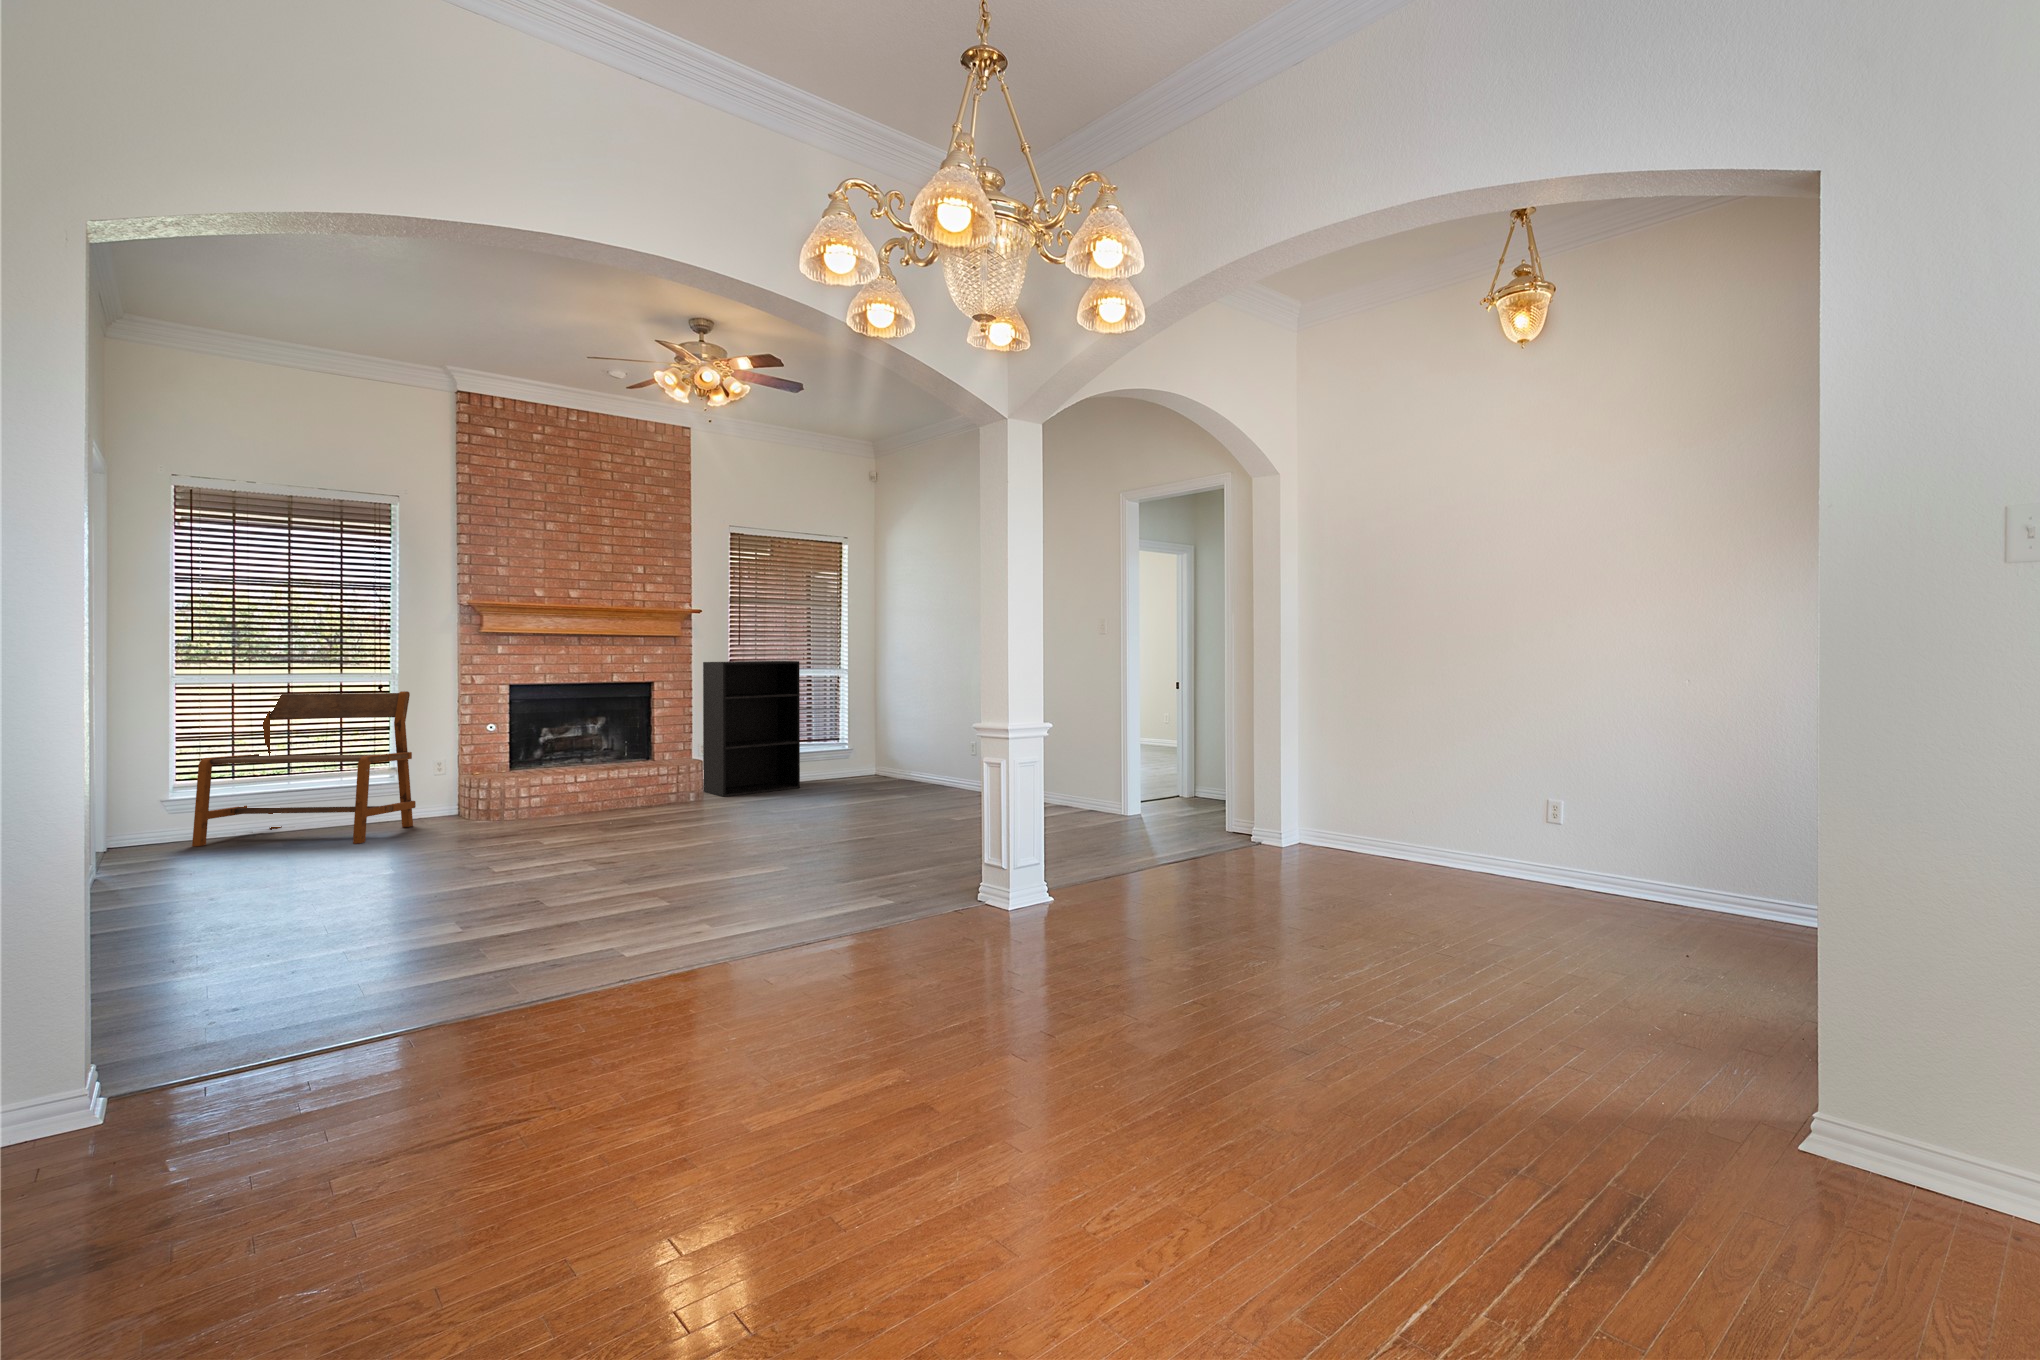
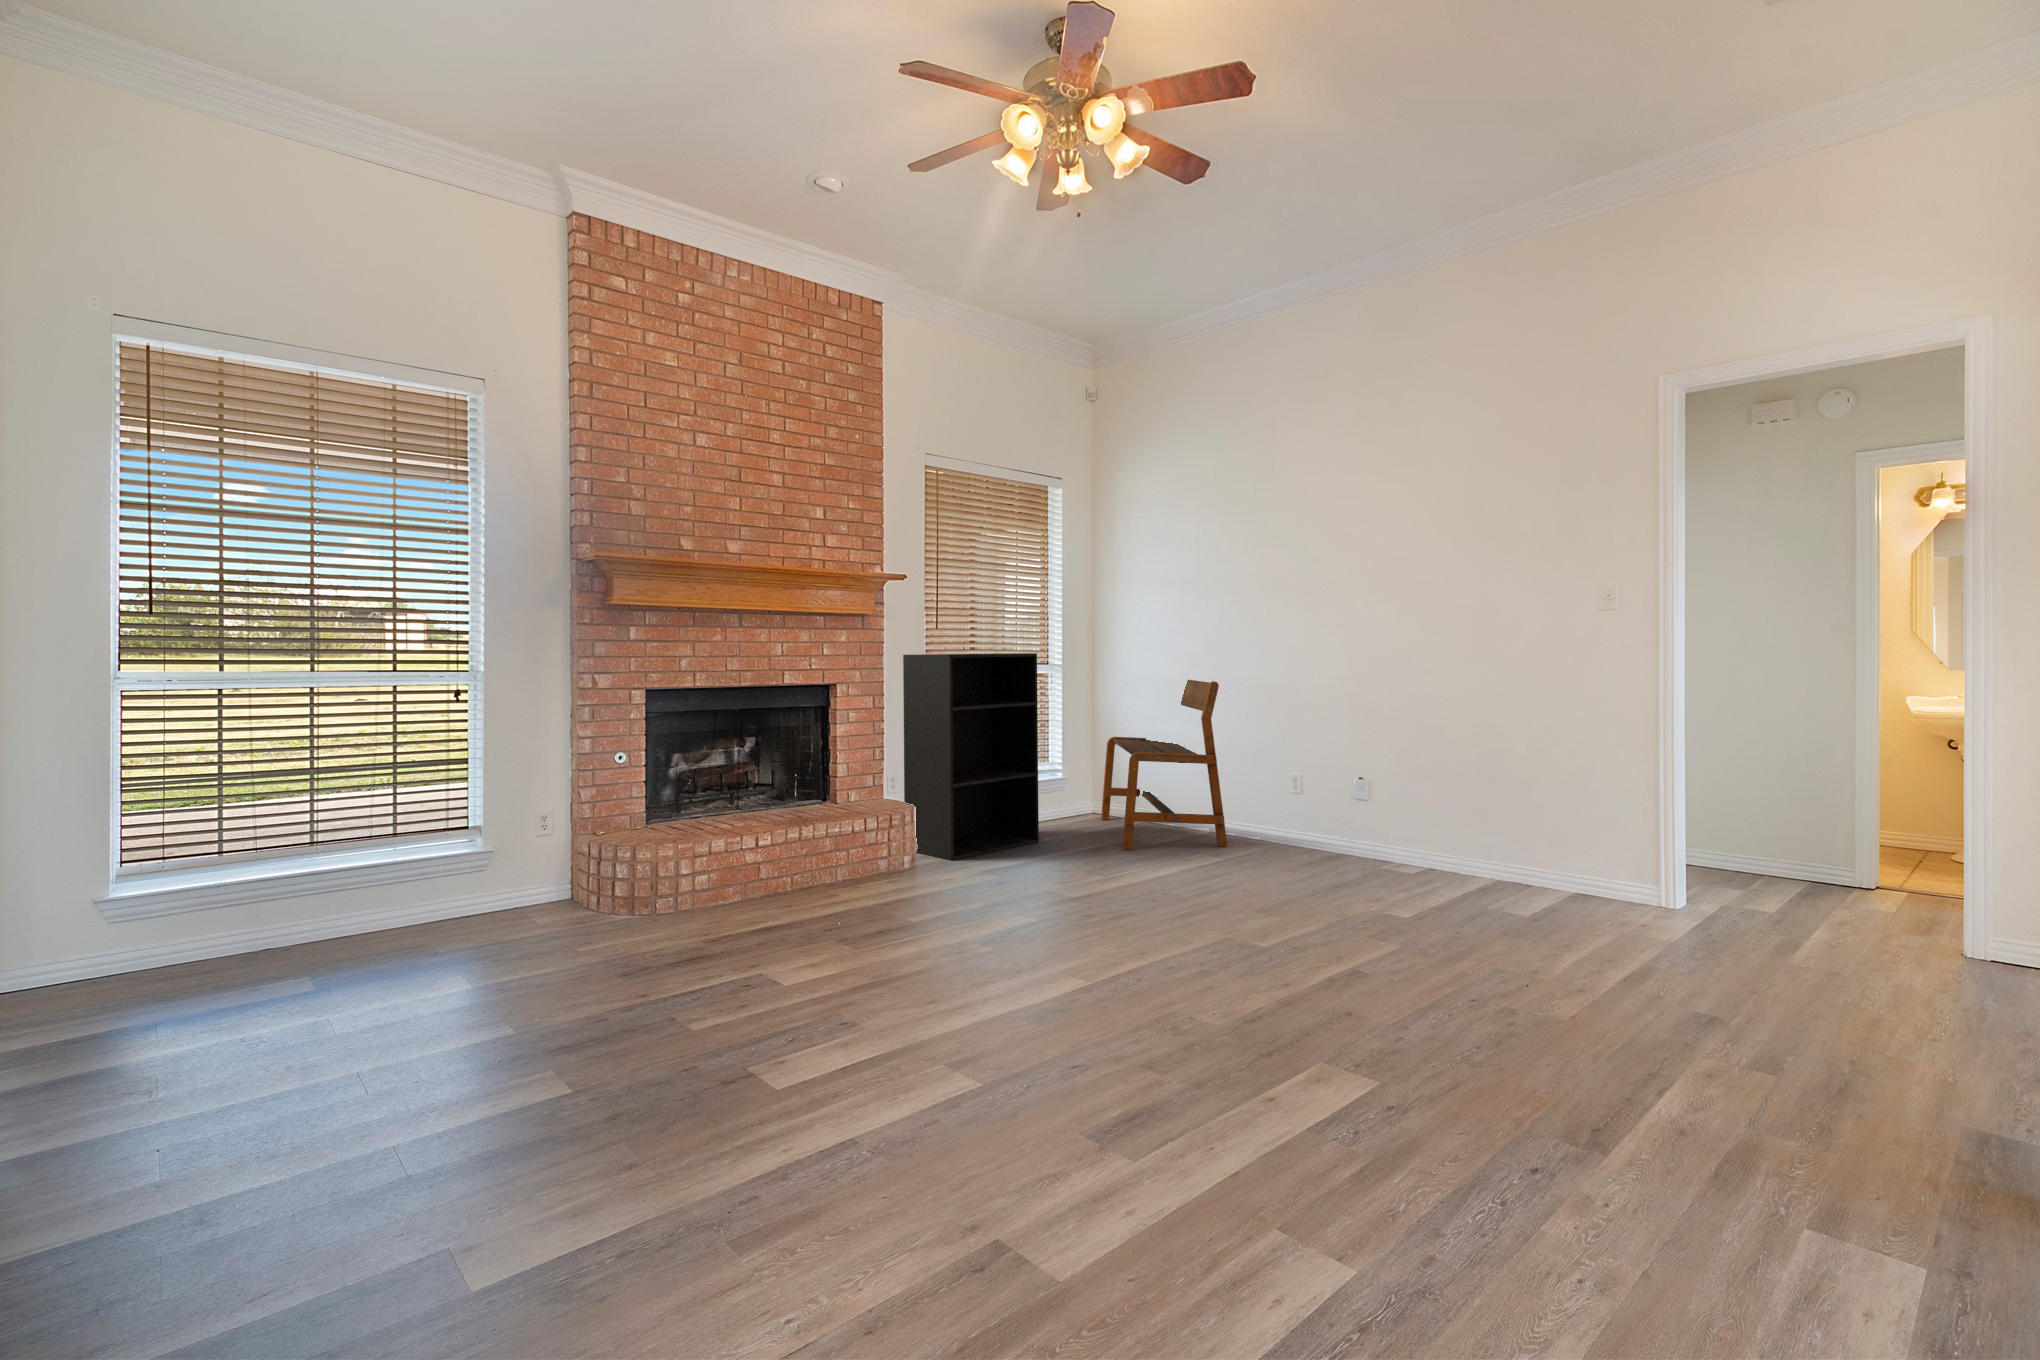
bench: present [192,691,416,846] -> present [1101,679,1227,850]

